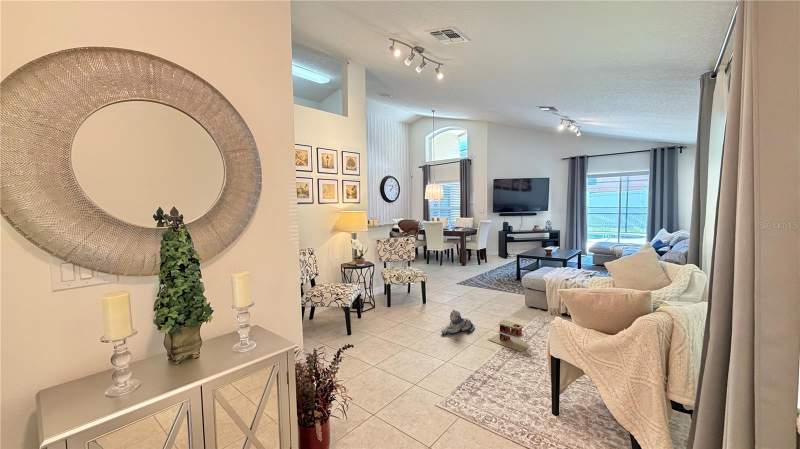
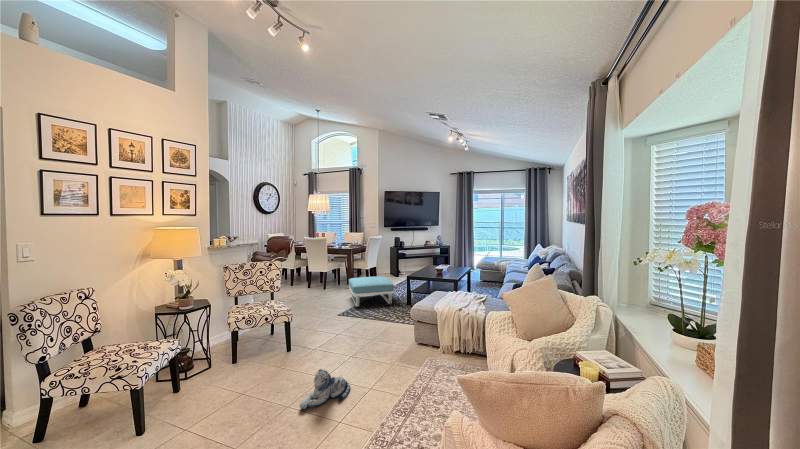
footstool: none [462,256,504,280] -> present [349,276,394,307]
toy house: present [488,320,530,351] -> none [365,377,424,427]

